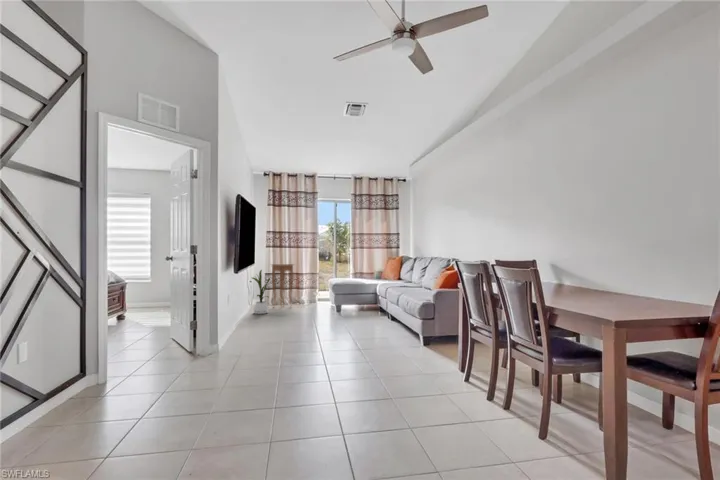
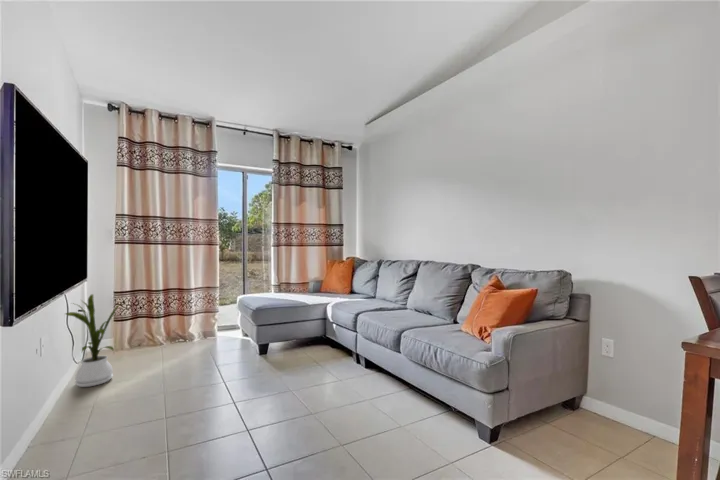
side table: present [272,264,293,301] -> none [123,274,174,361]

